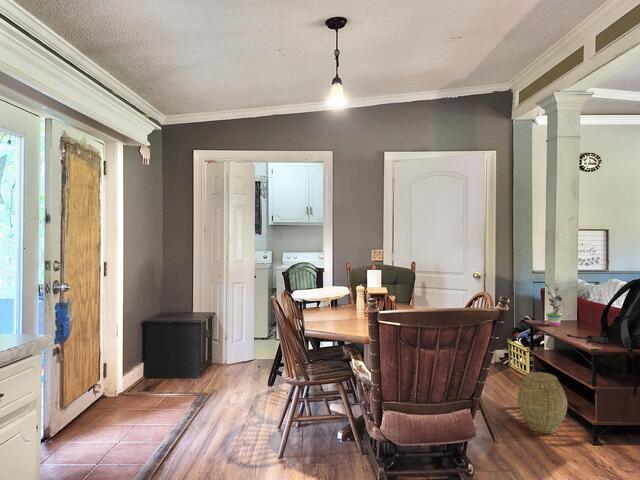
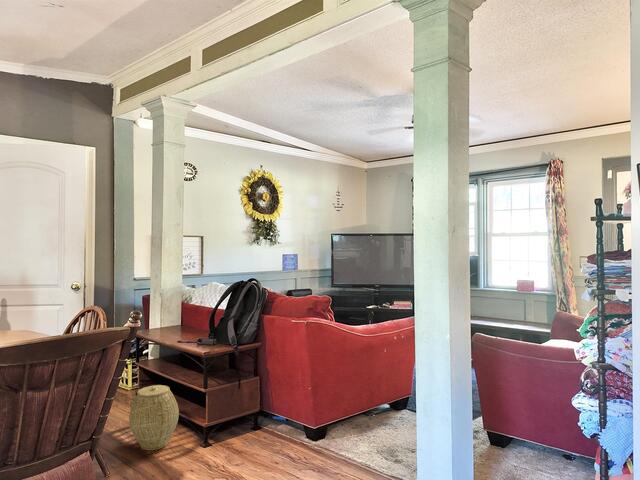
potted plant: present [545,284,565,326] -> none [154,291,174,335]

